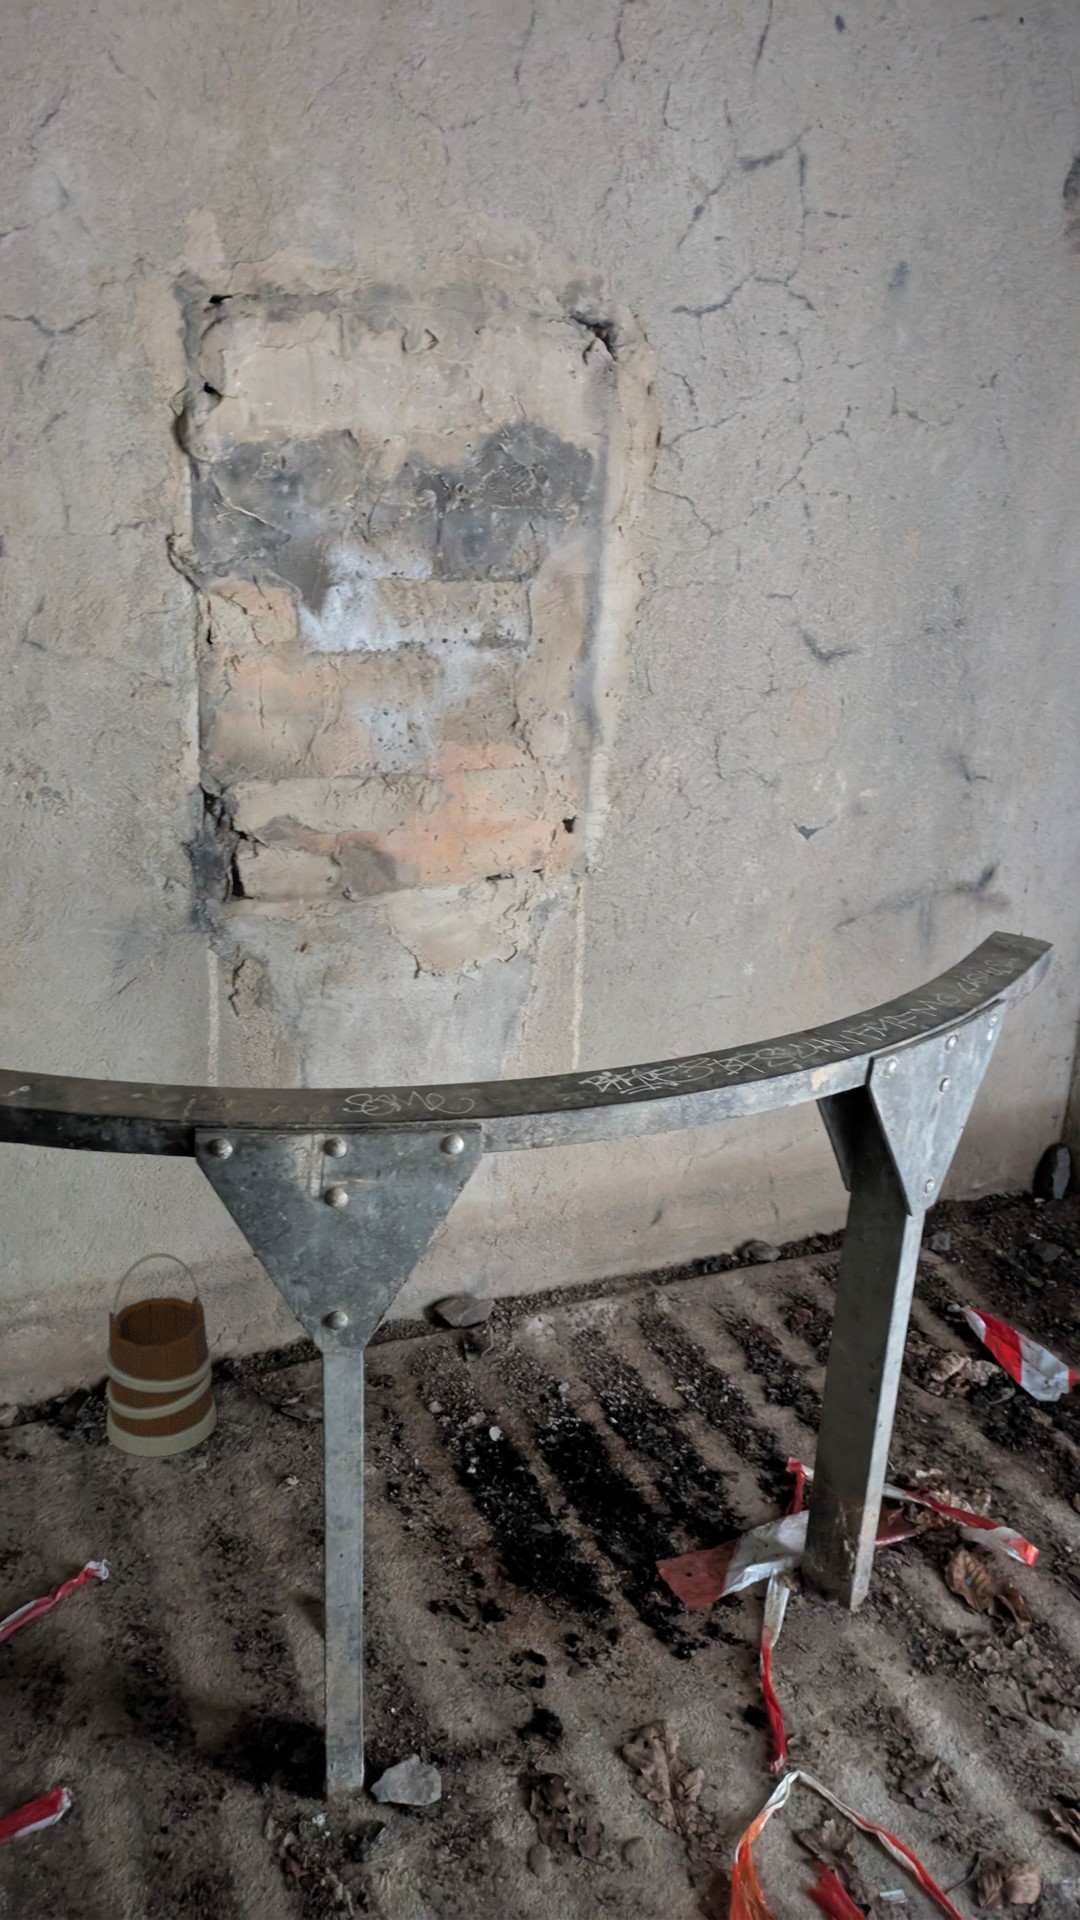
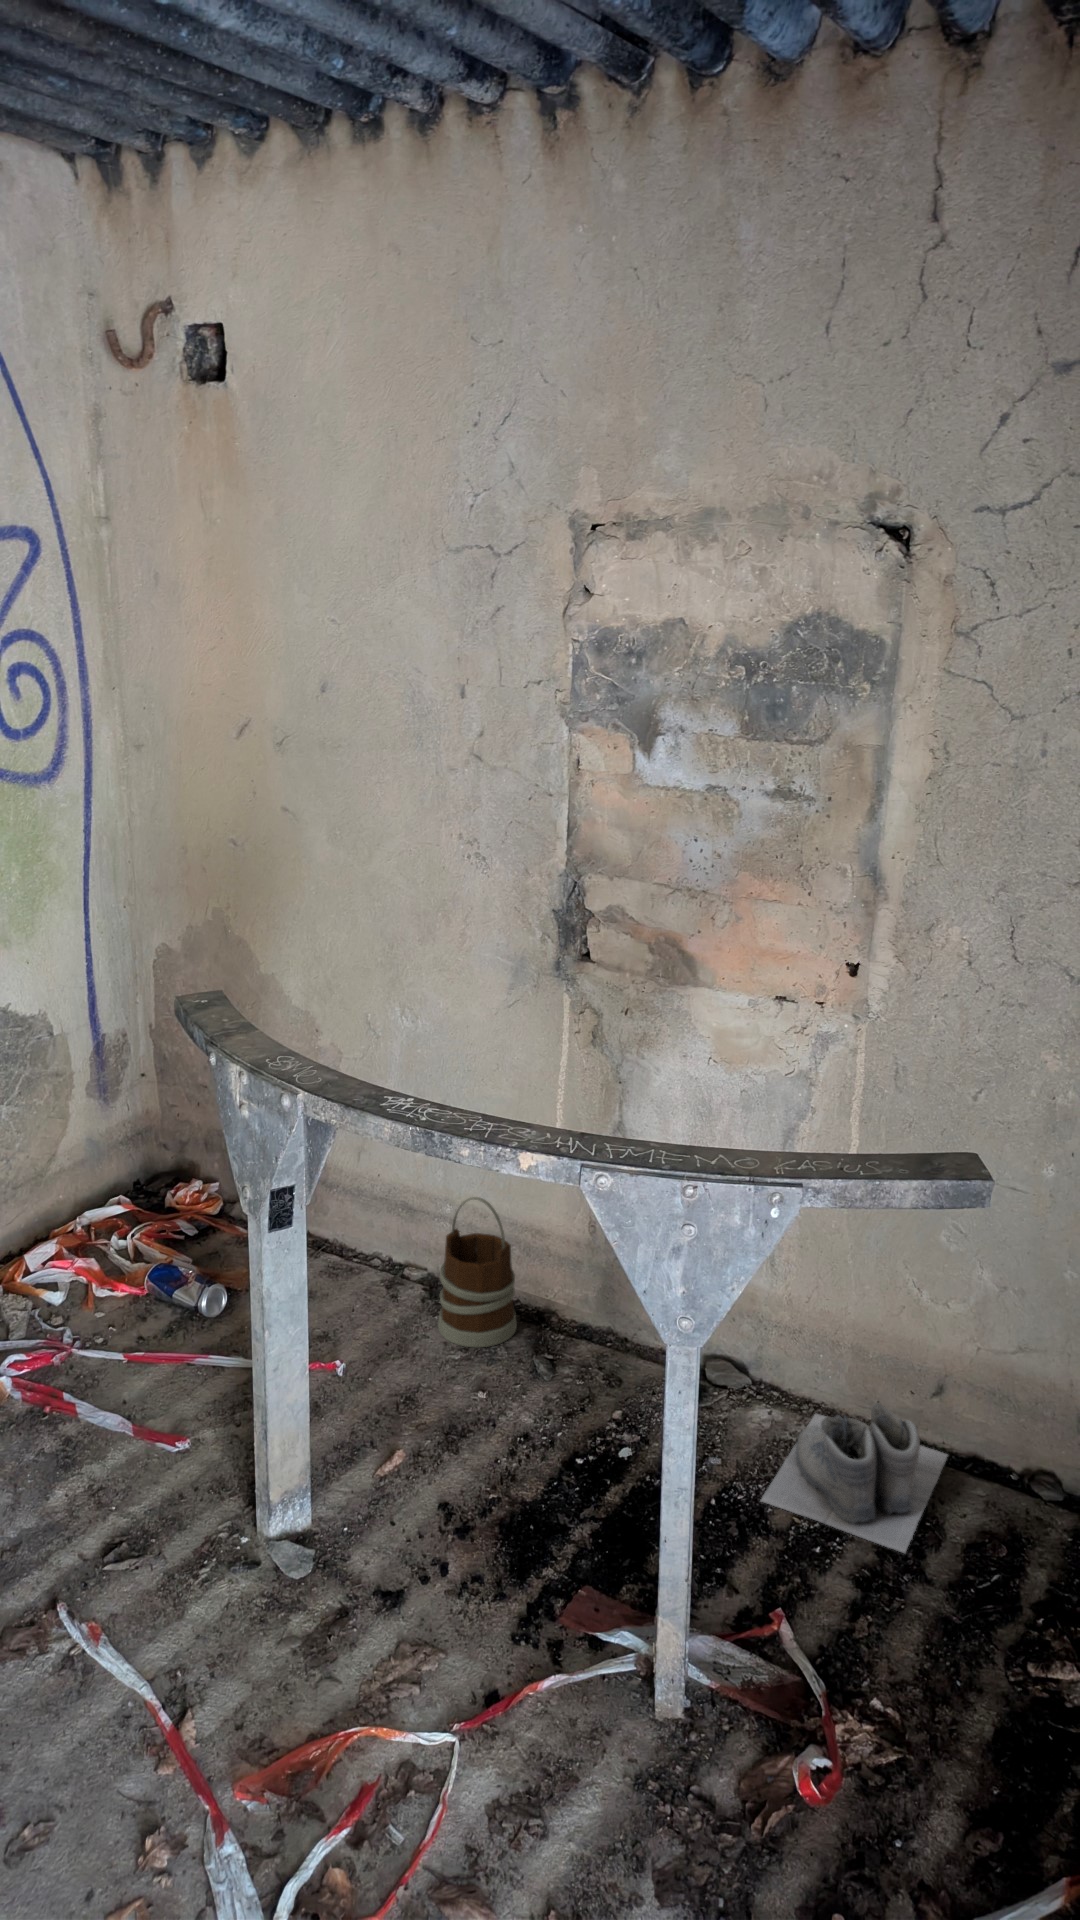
boots: none [561,1252,772,1401] -> present [761,1403,948,1553]

